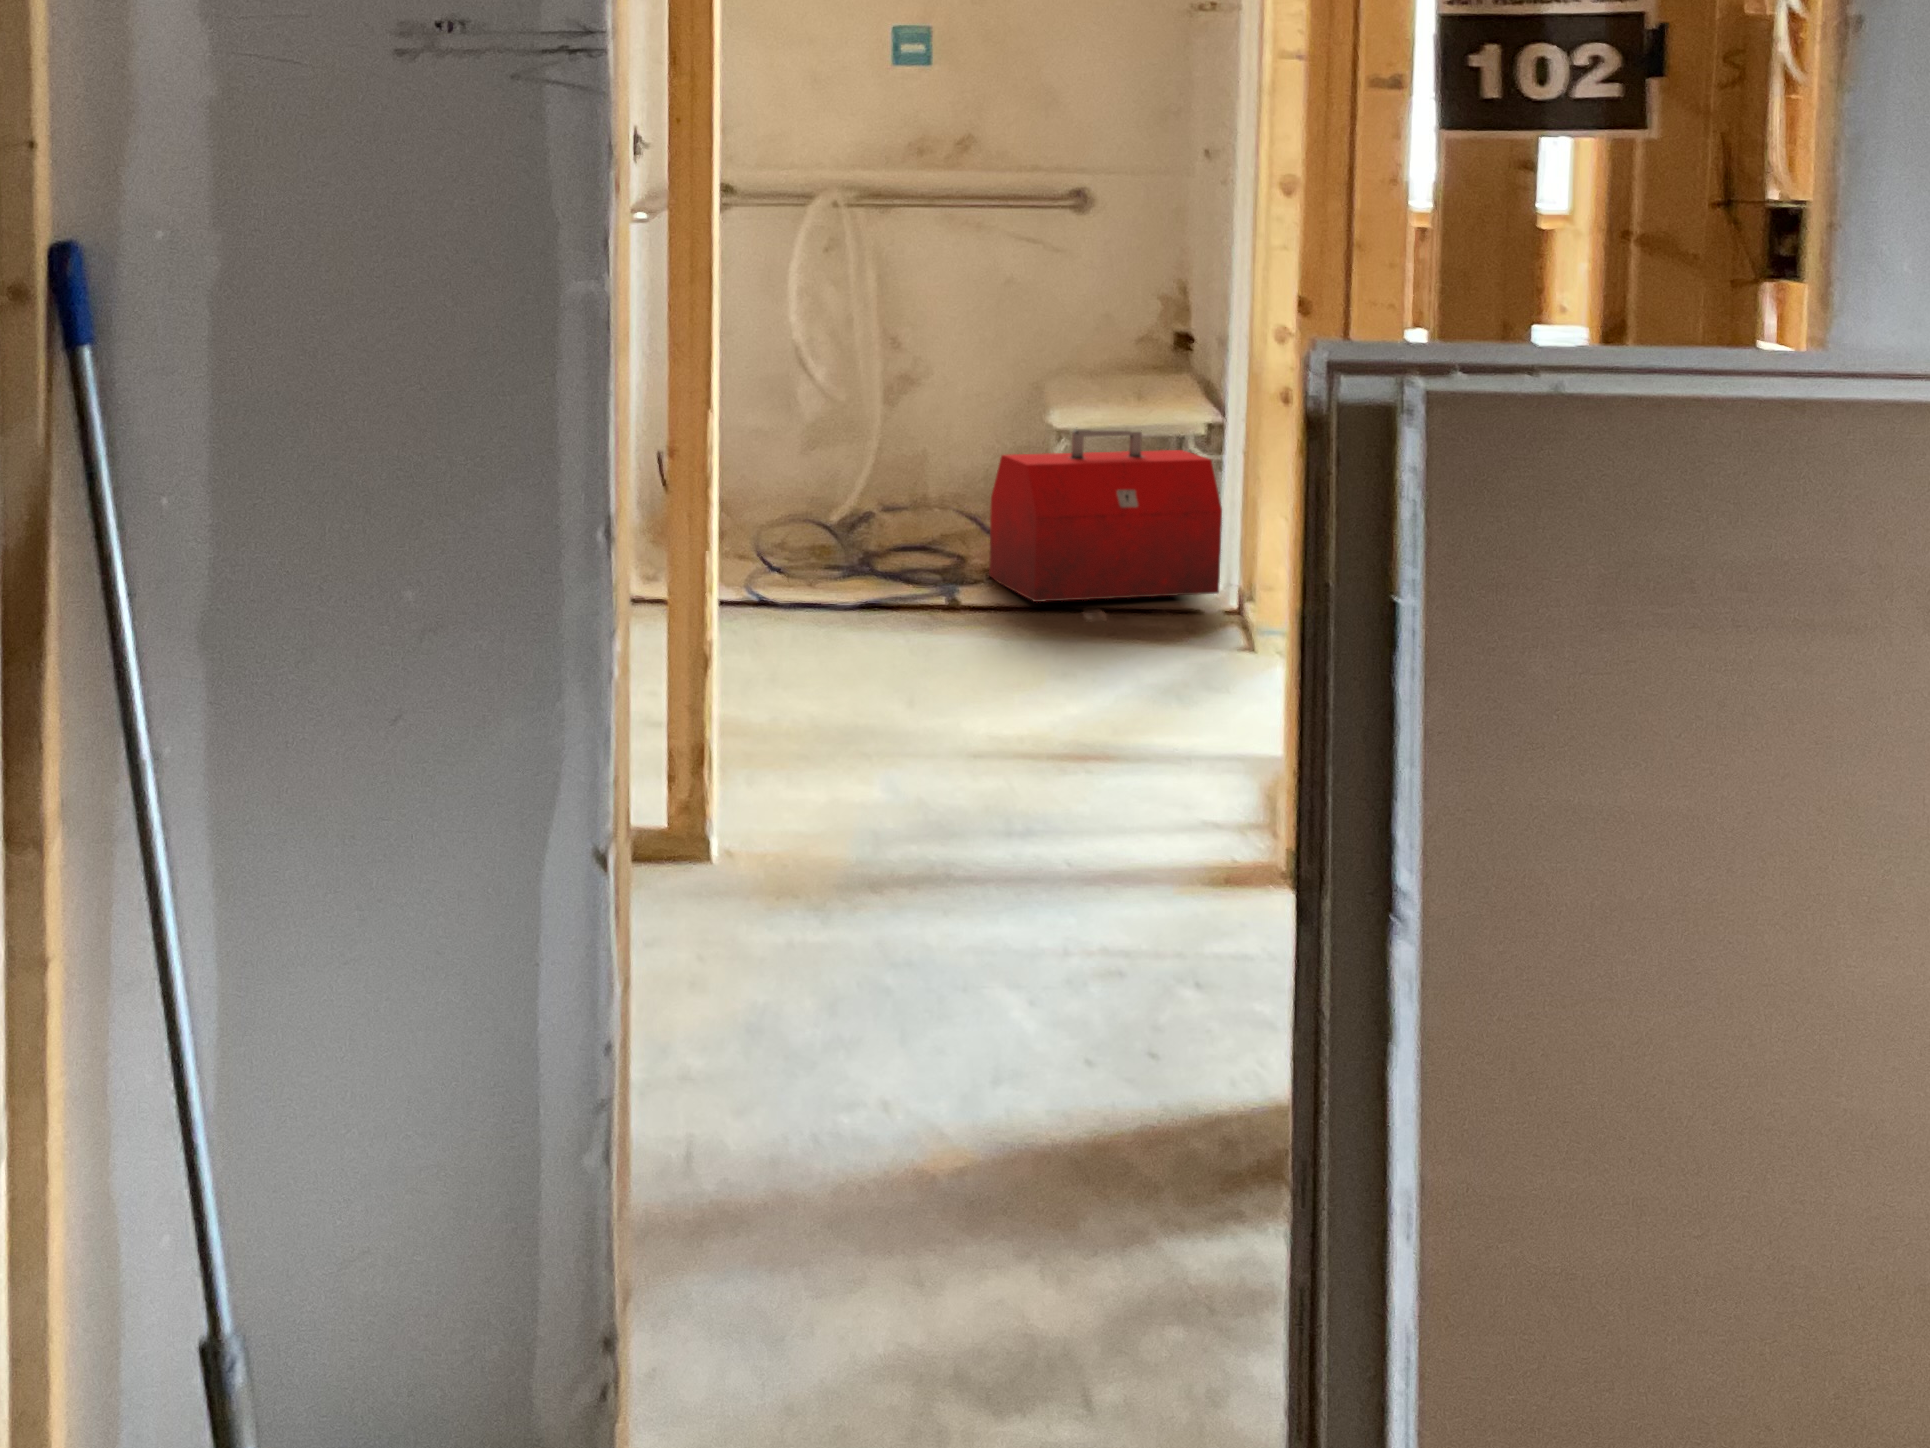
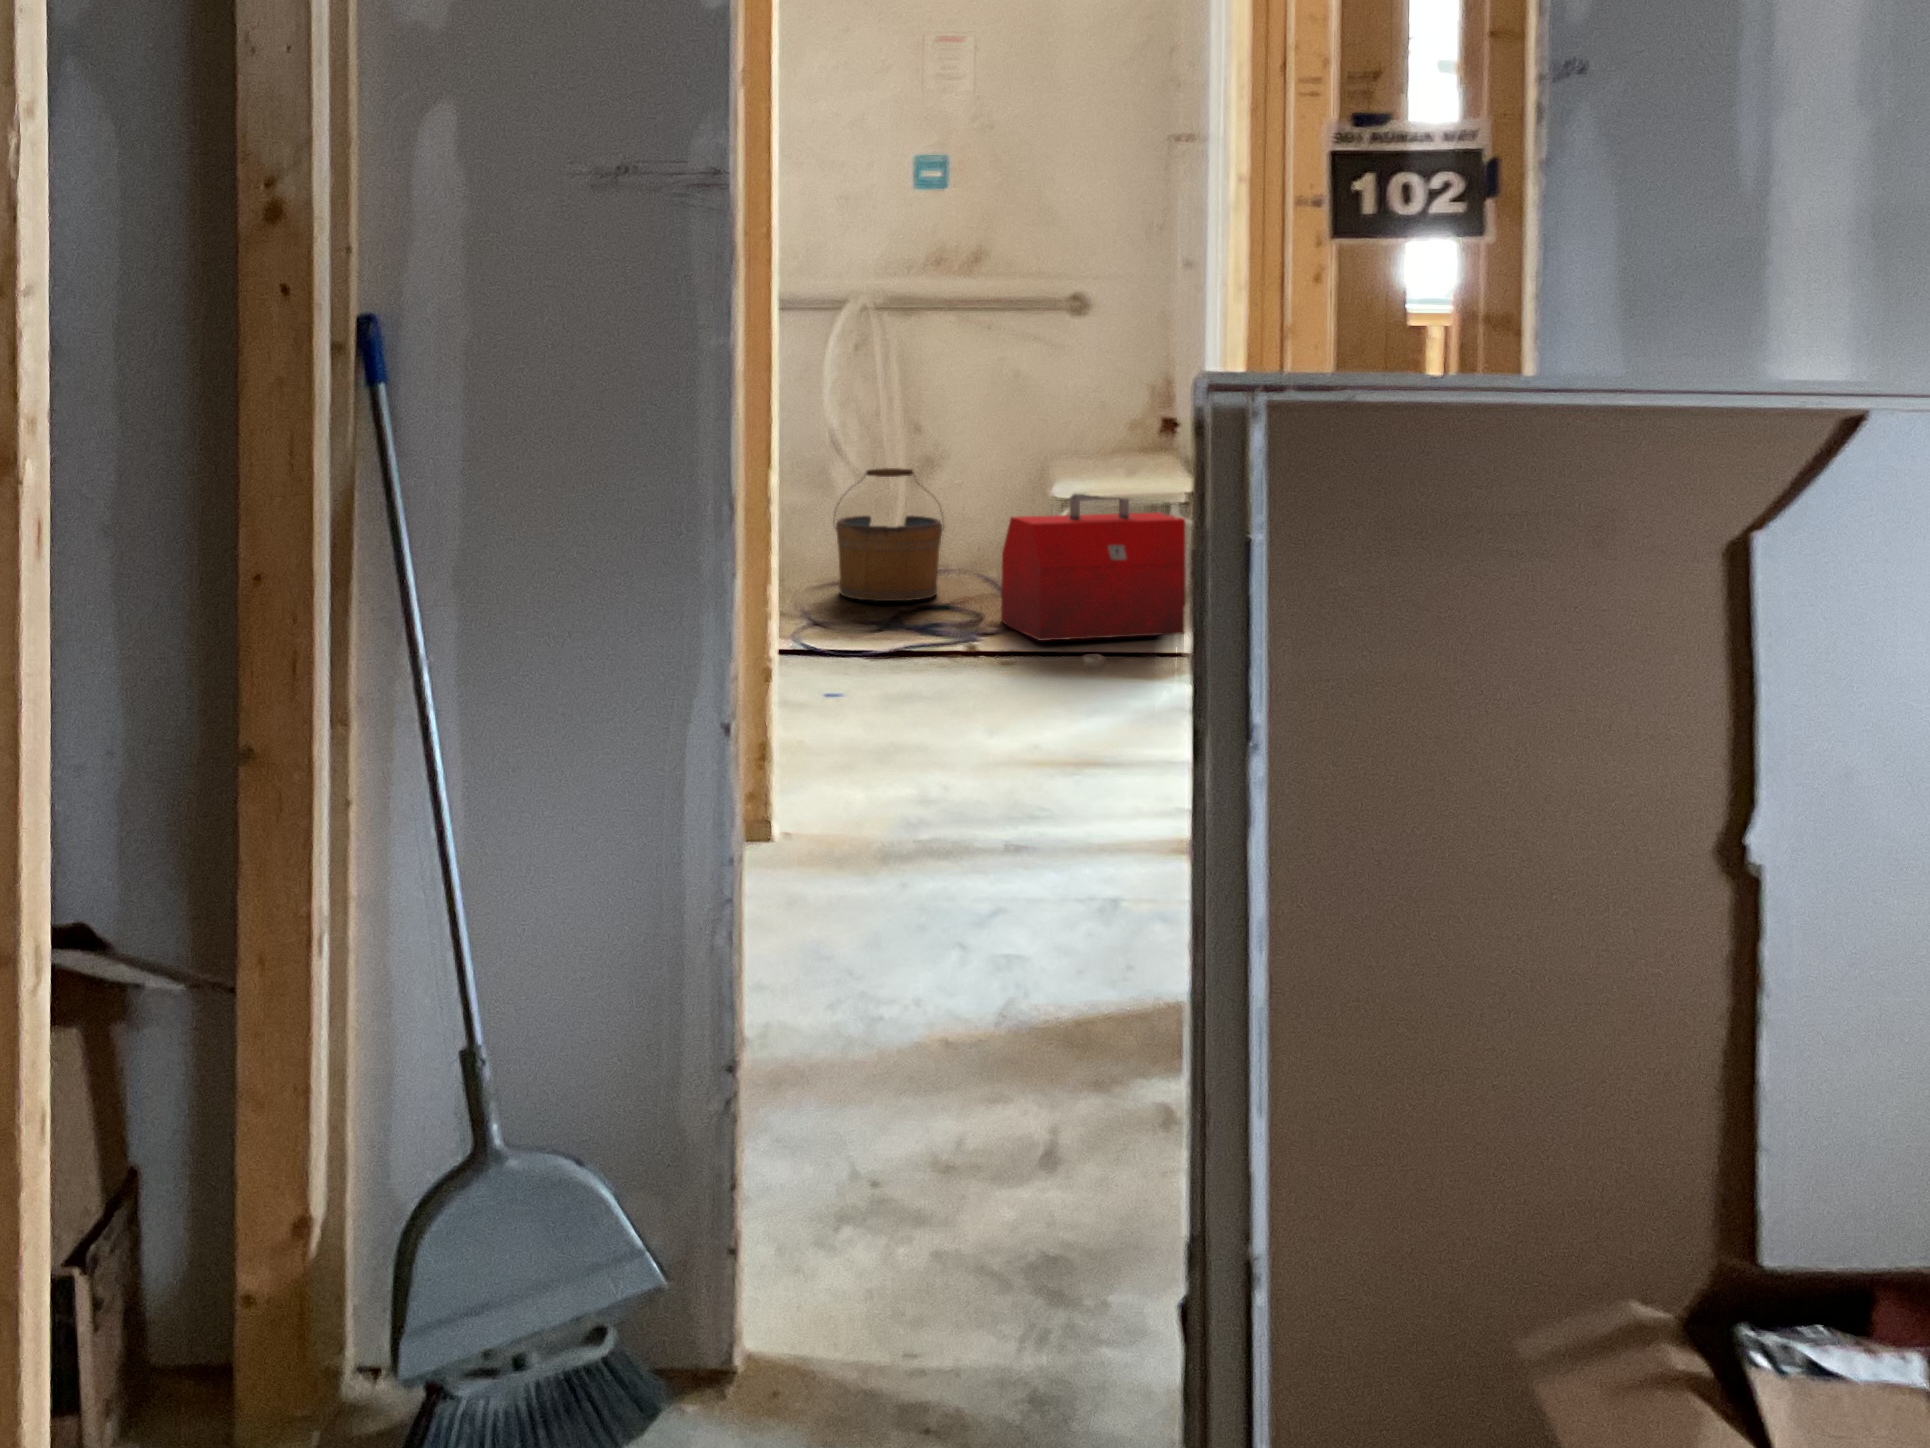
bucket: none [794,395,924,550] -> present [836,468,943,601]

